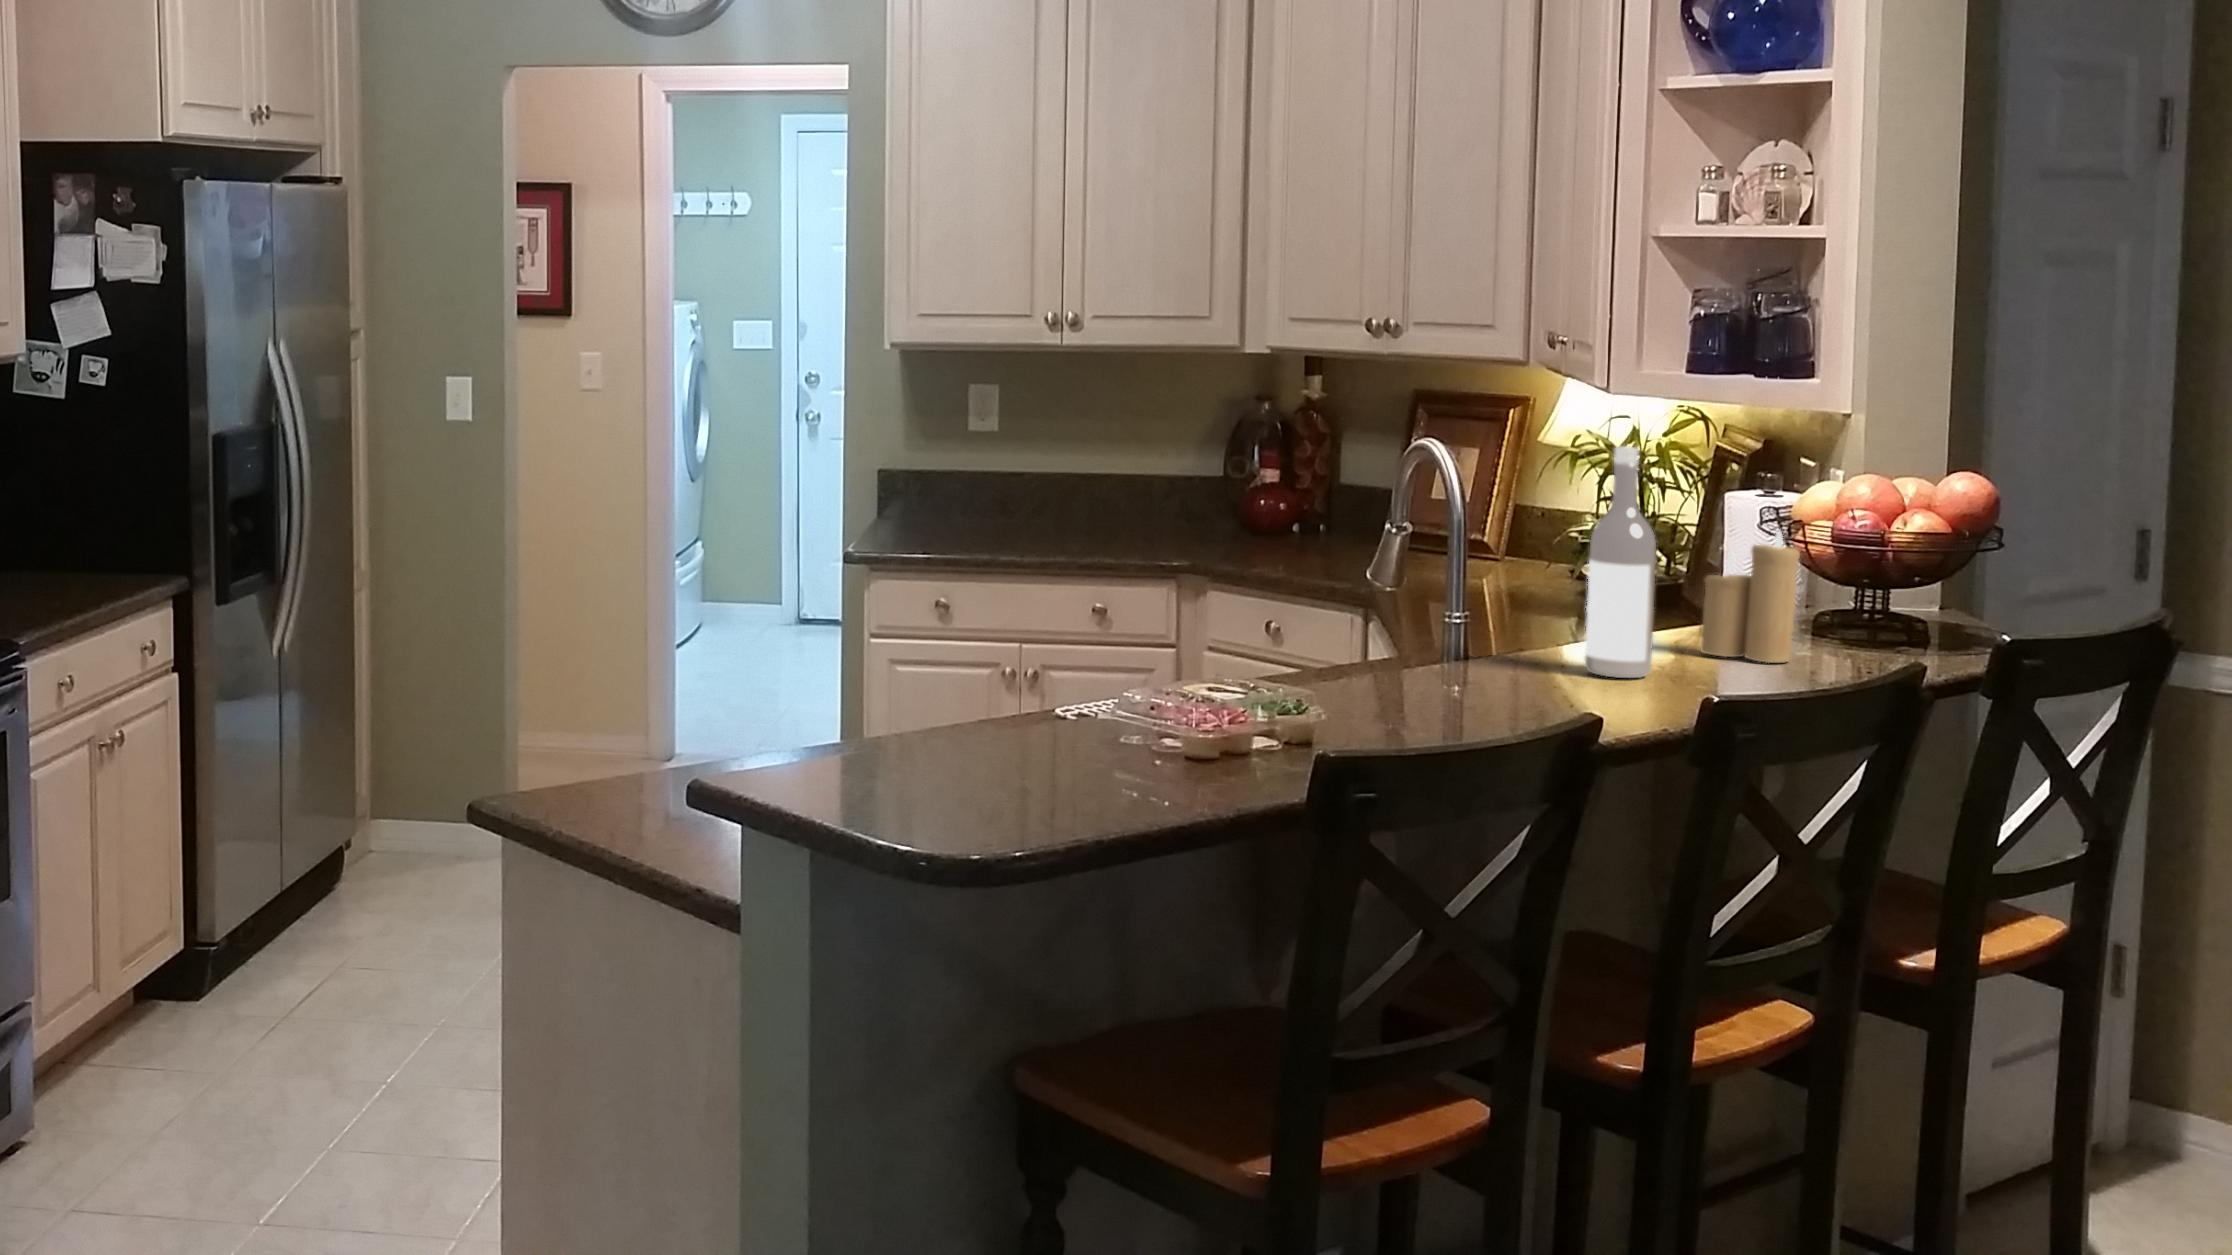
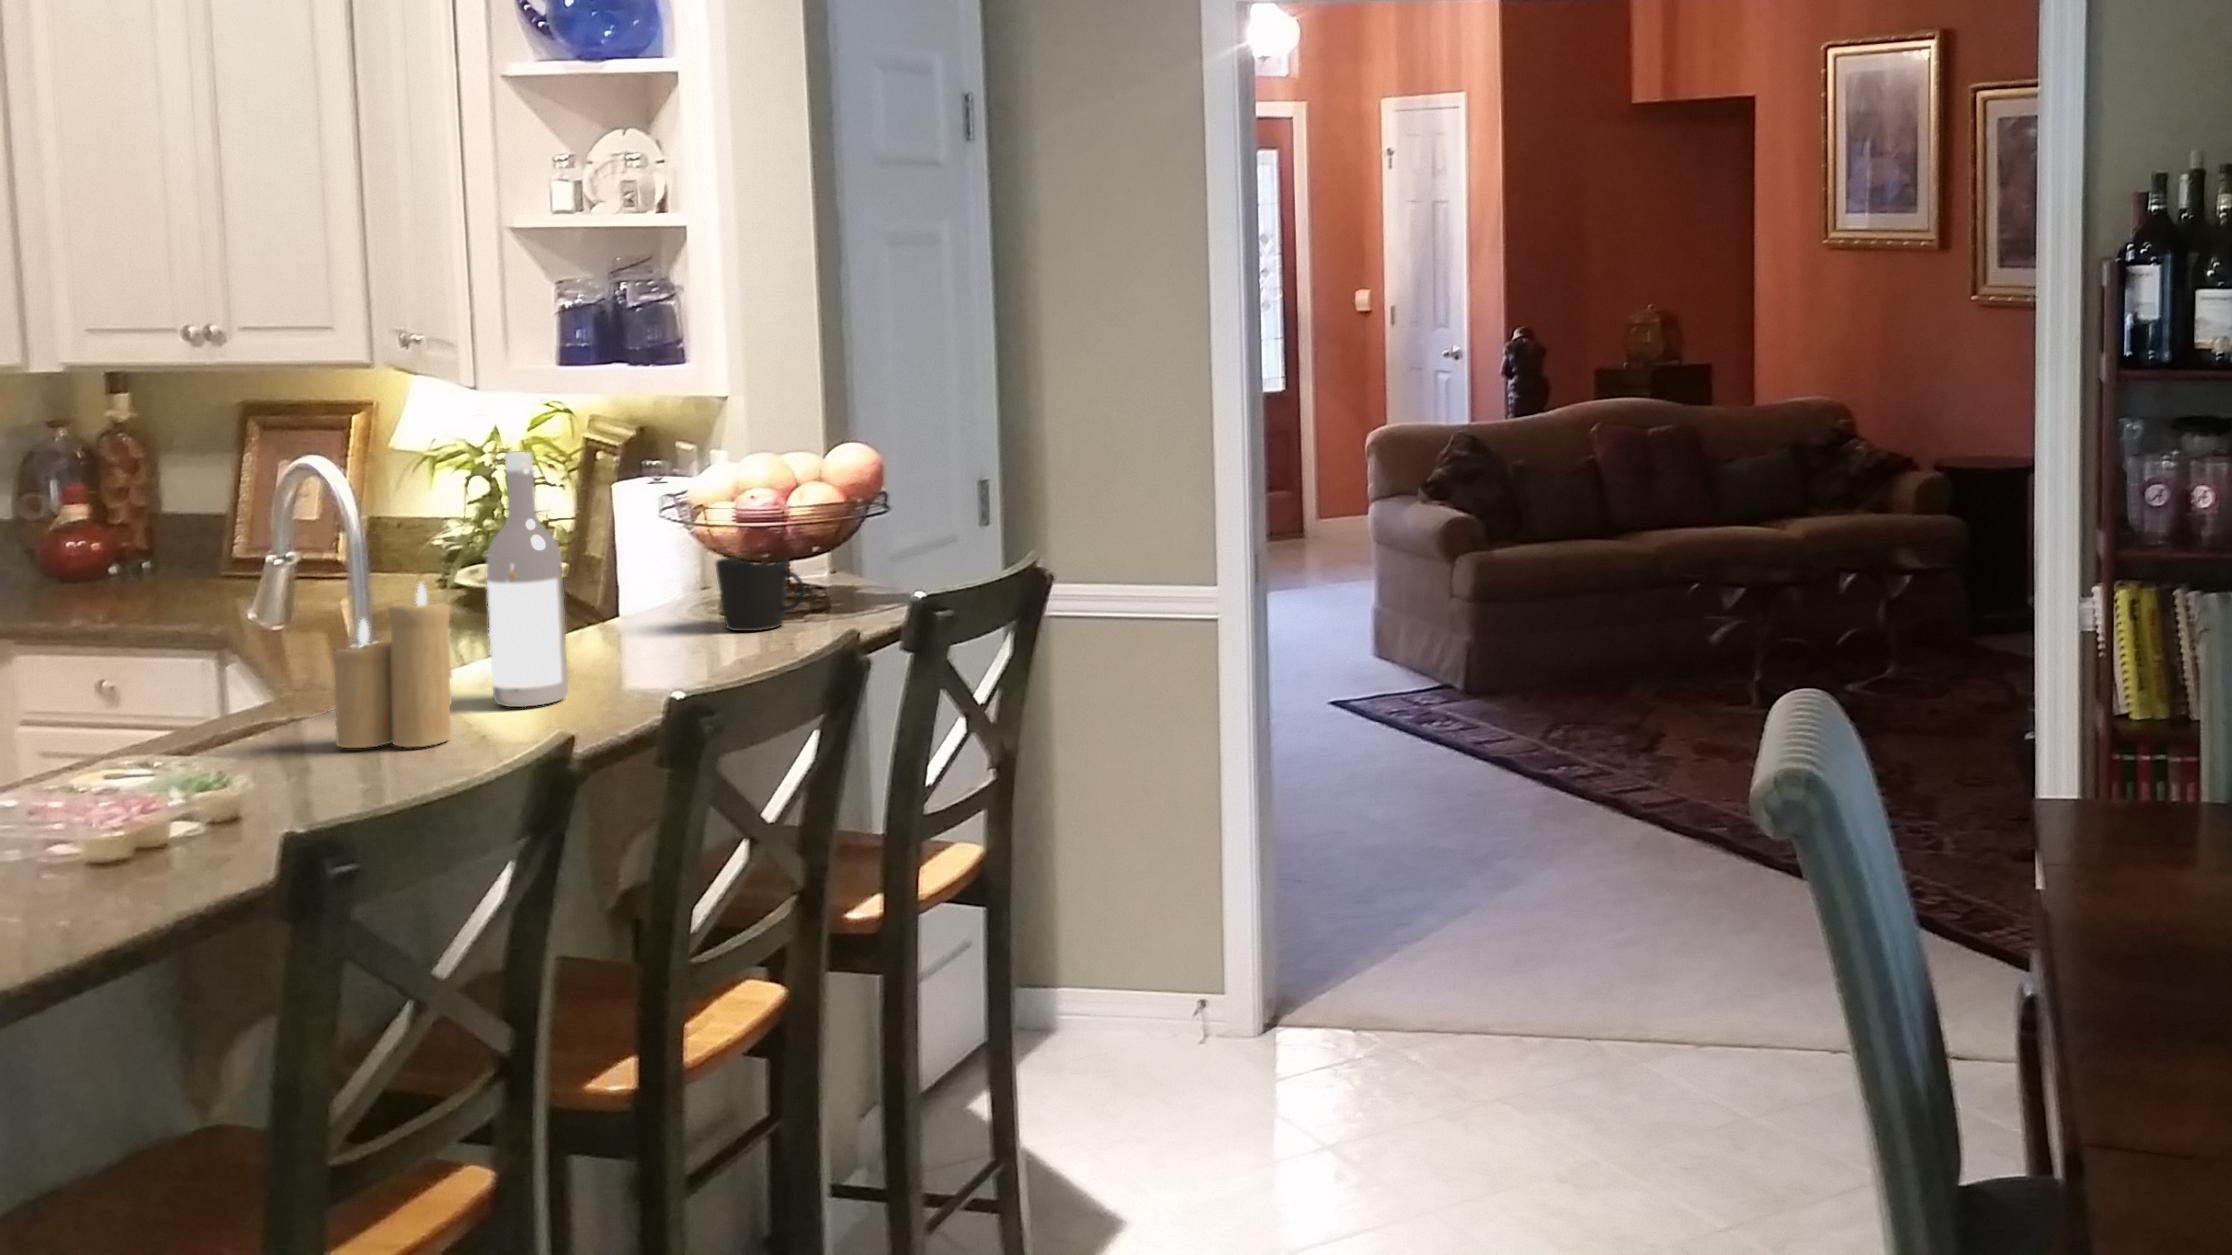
candle: present [1701,530,1800,663] -> present [333,583,452,748]
cup: none [1811,573,1900,649] -> present [716,557,805,631]

